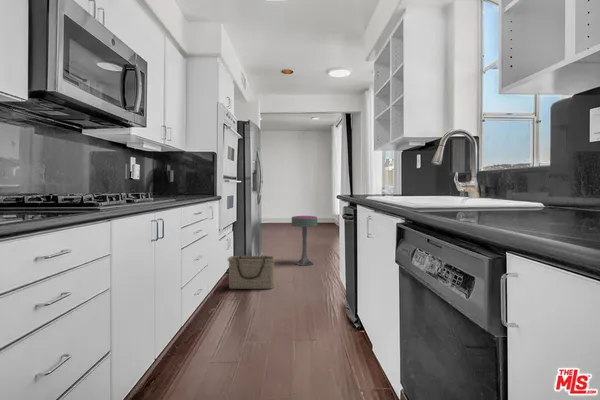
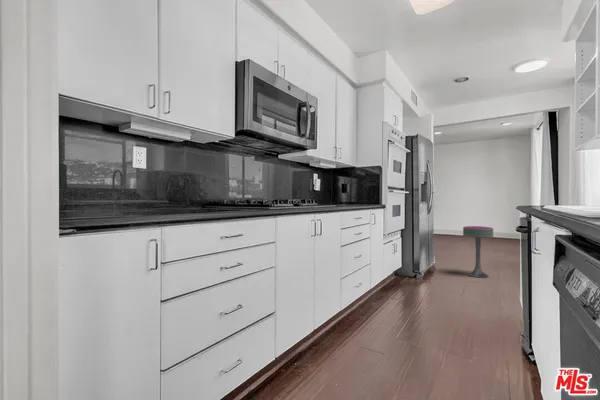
basket: present [228,256,275,289] -> none [391,259,438,294]

